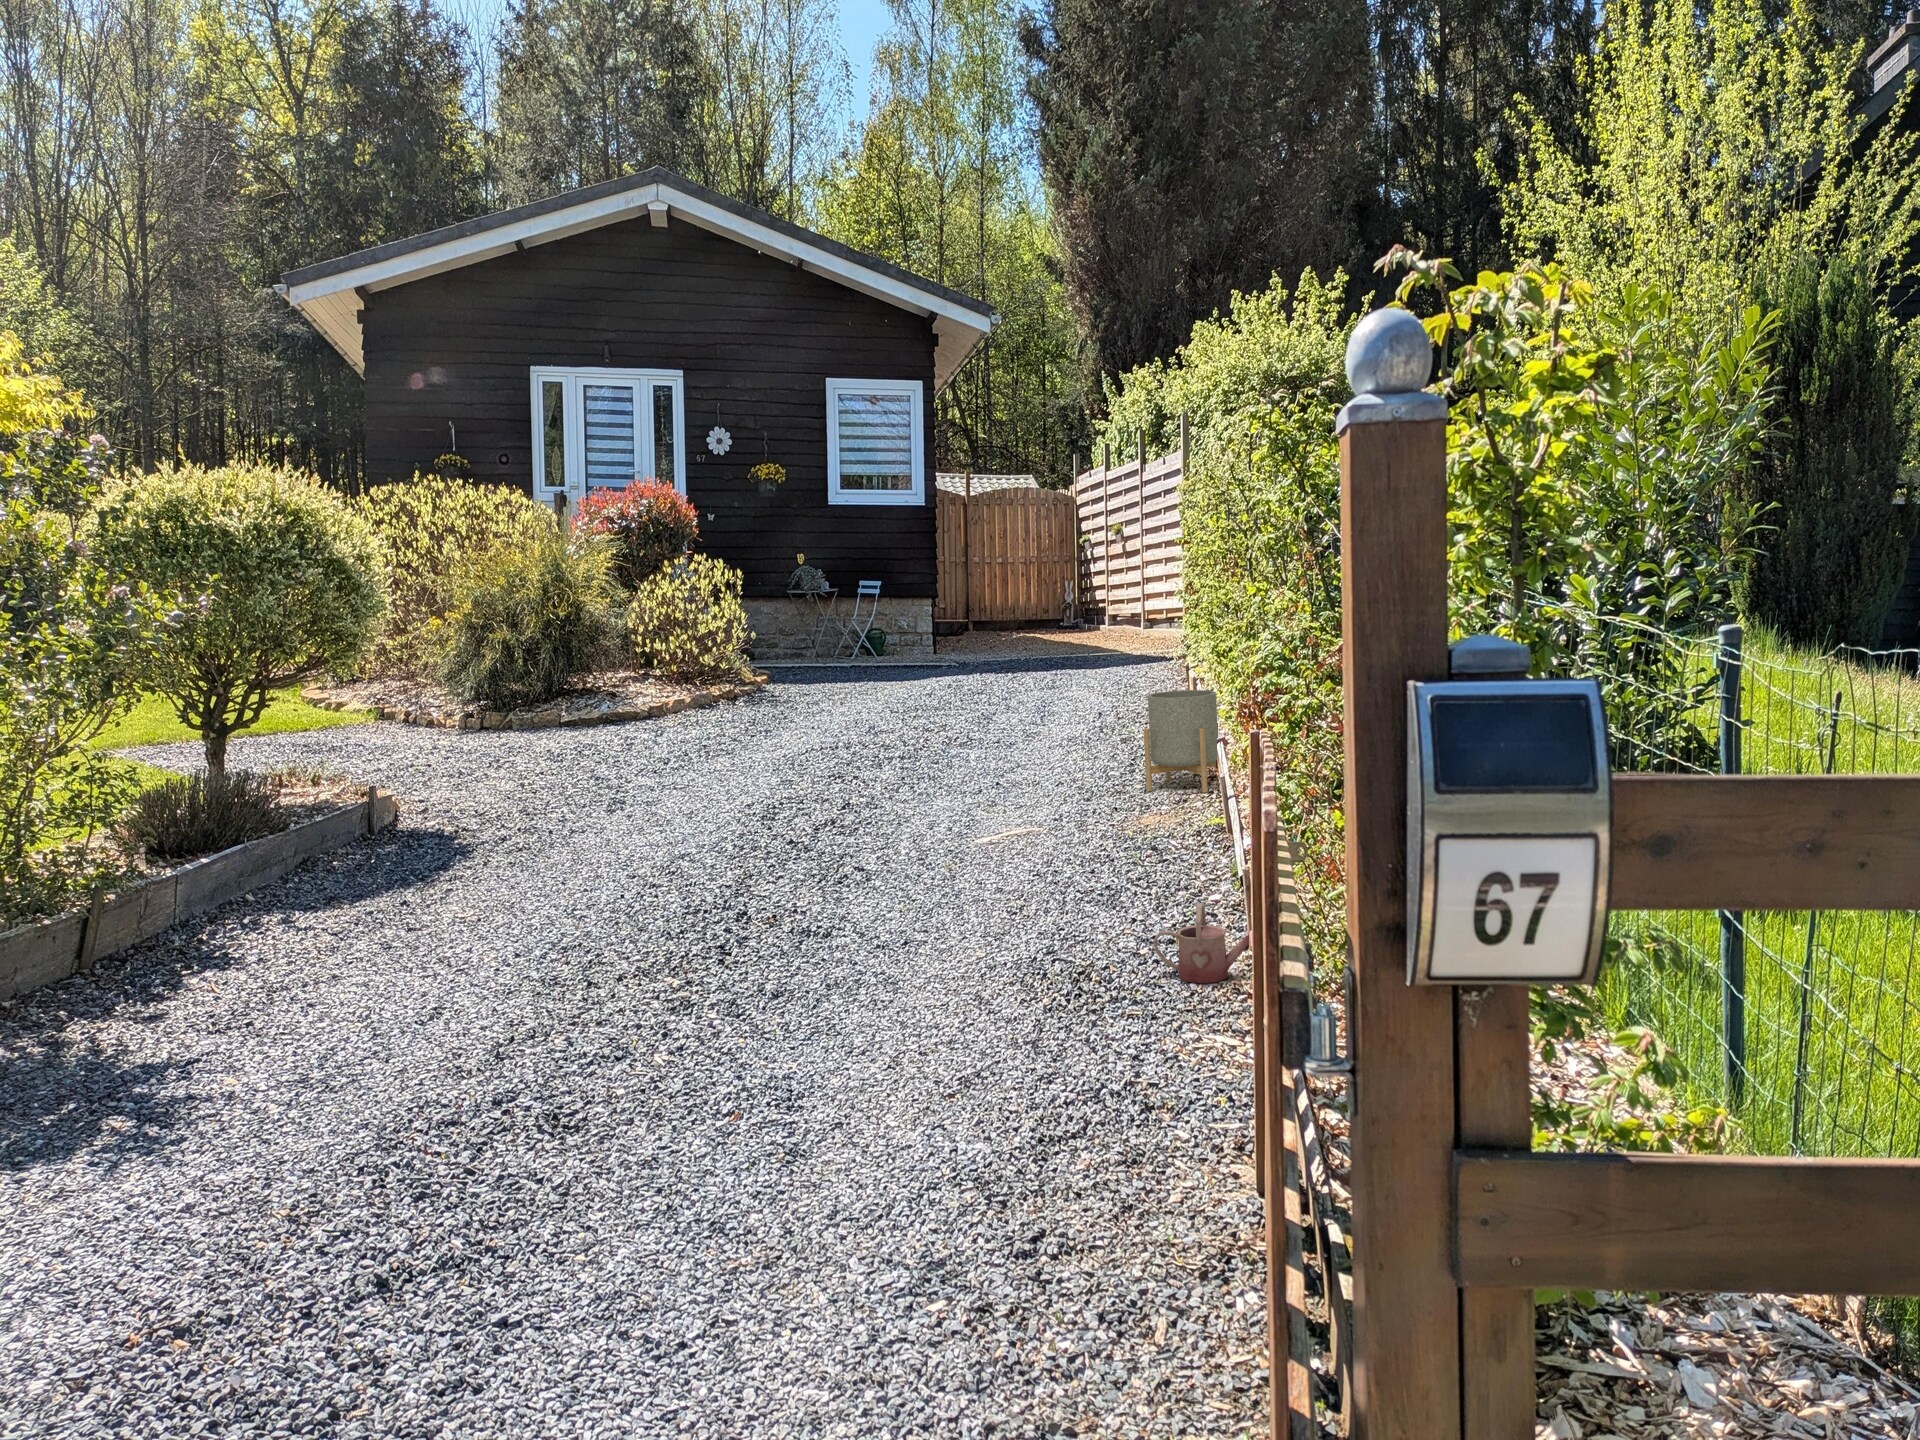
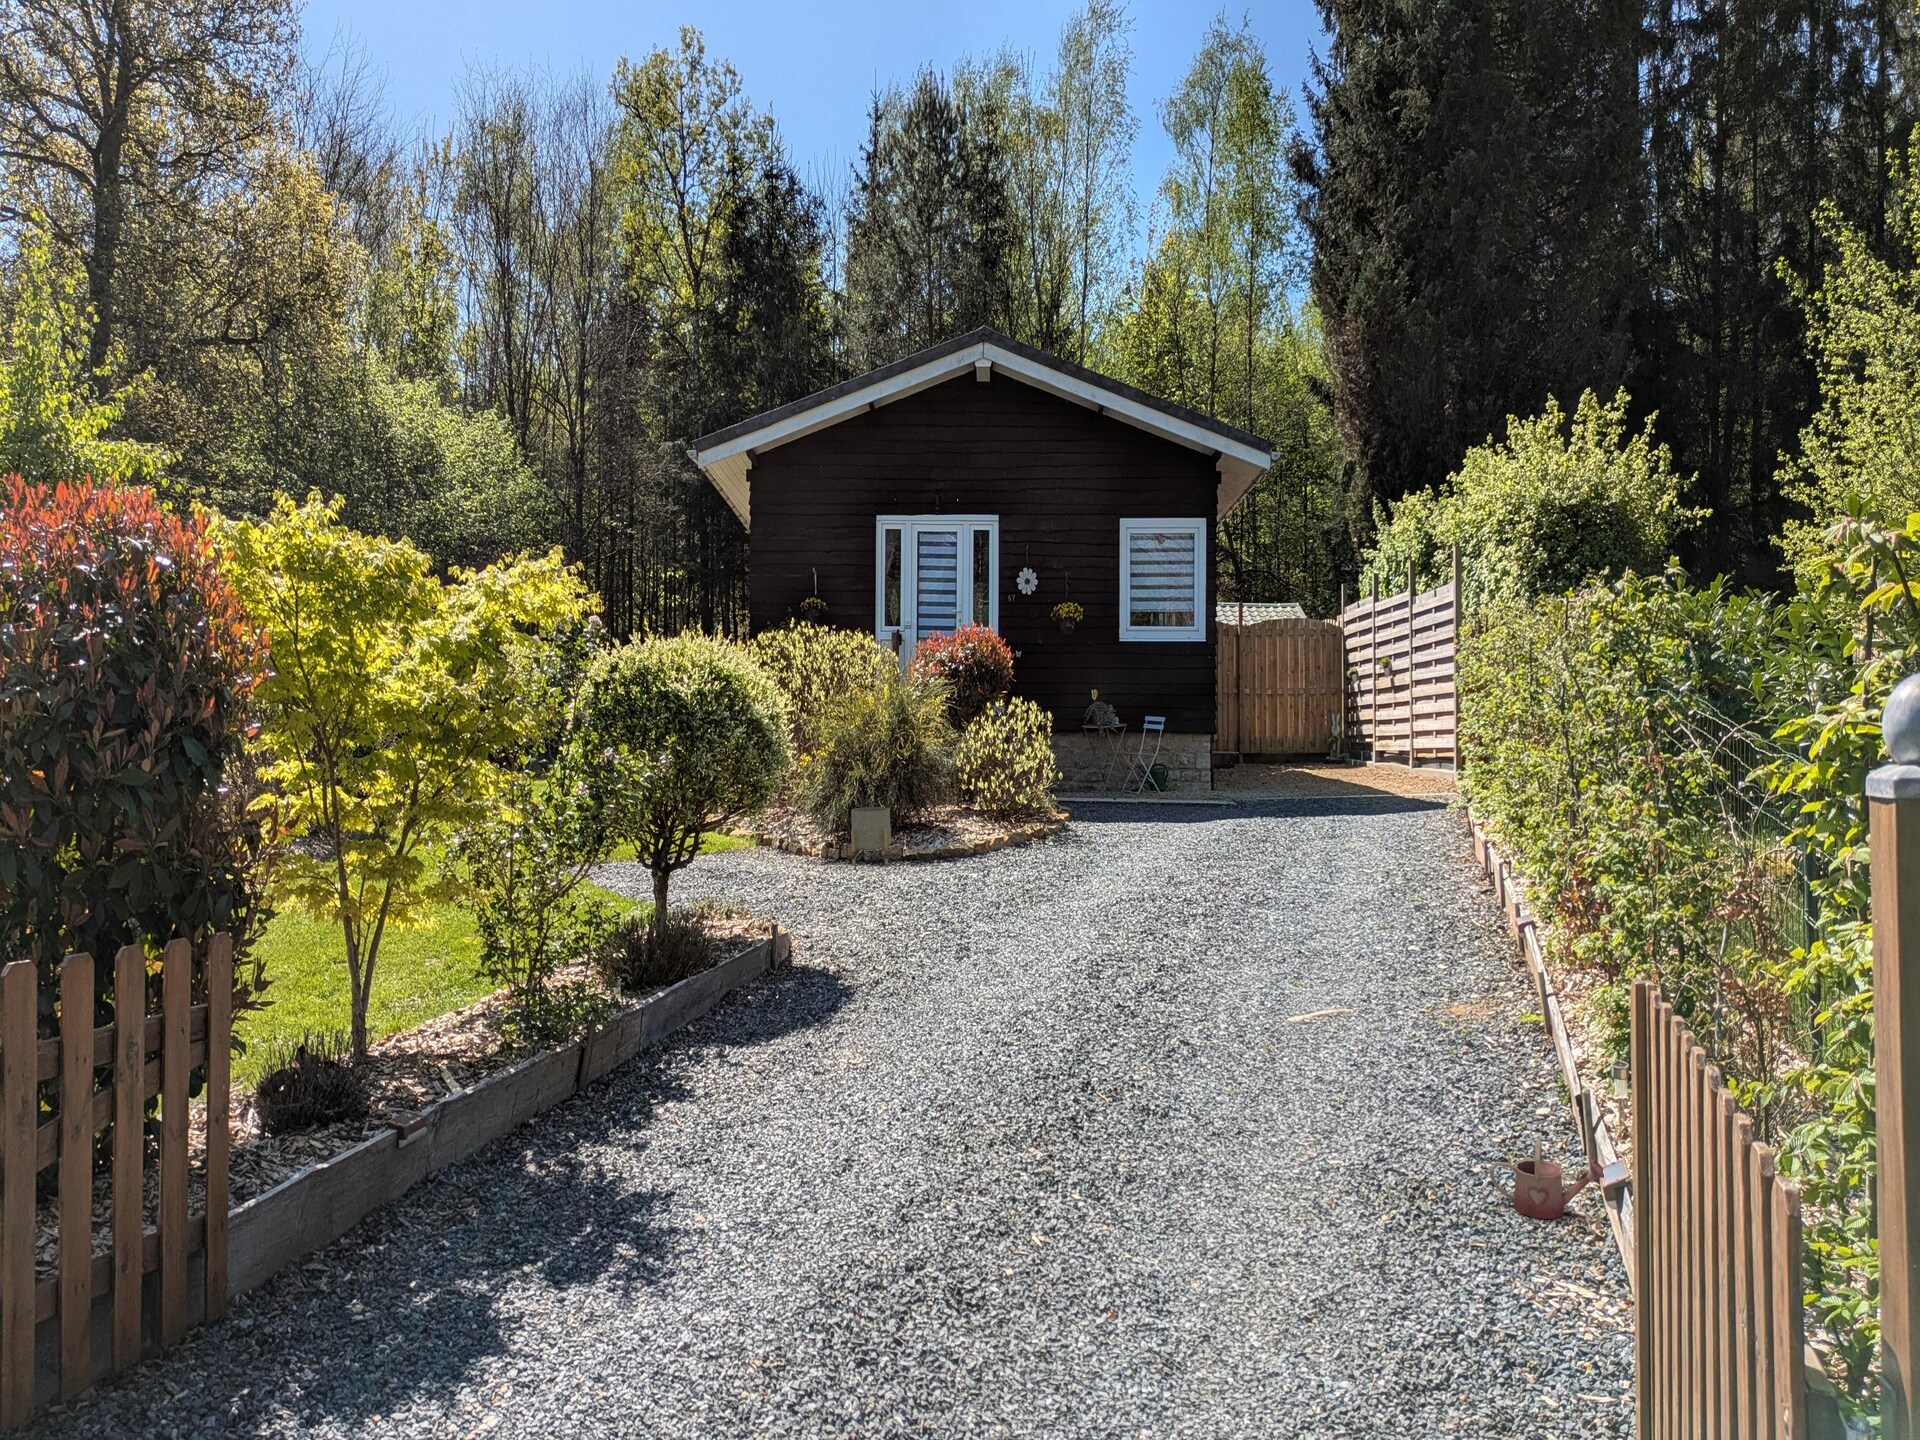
planter: present [1144,690,1218,793] -> present [851,807,891,865]

